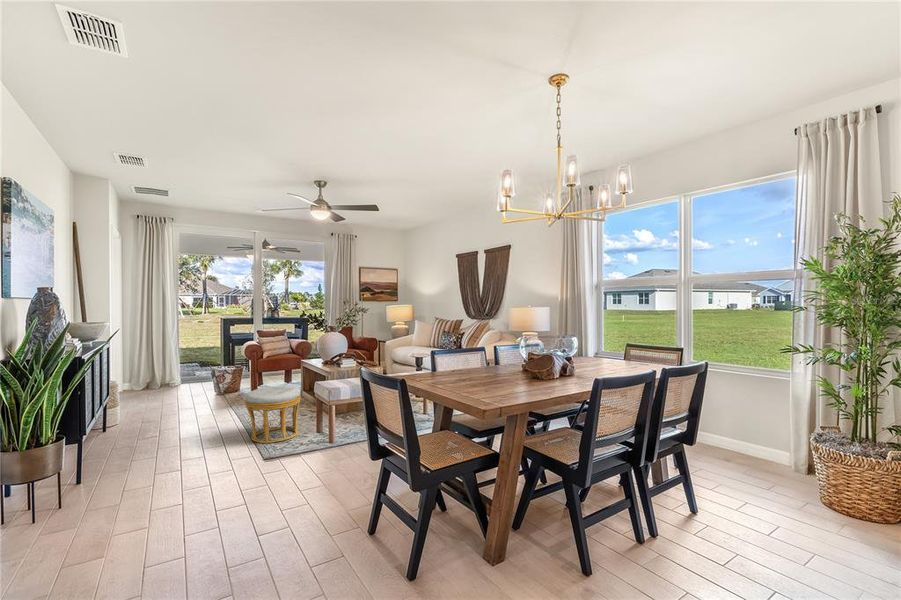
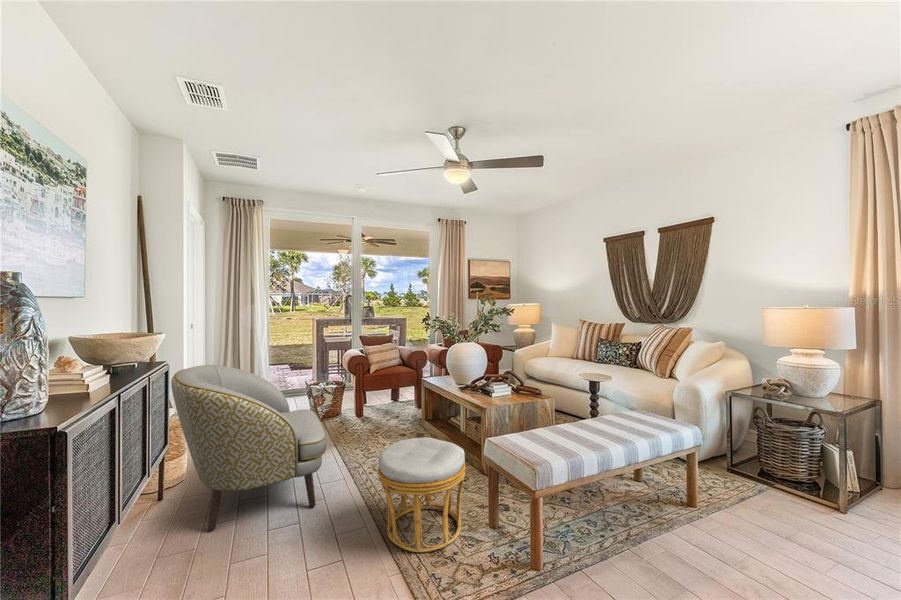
armchair: none [111,346,217,442] -> present [171,365,327,531]

